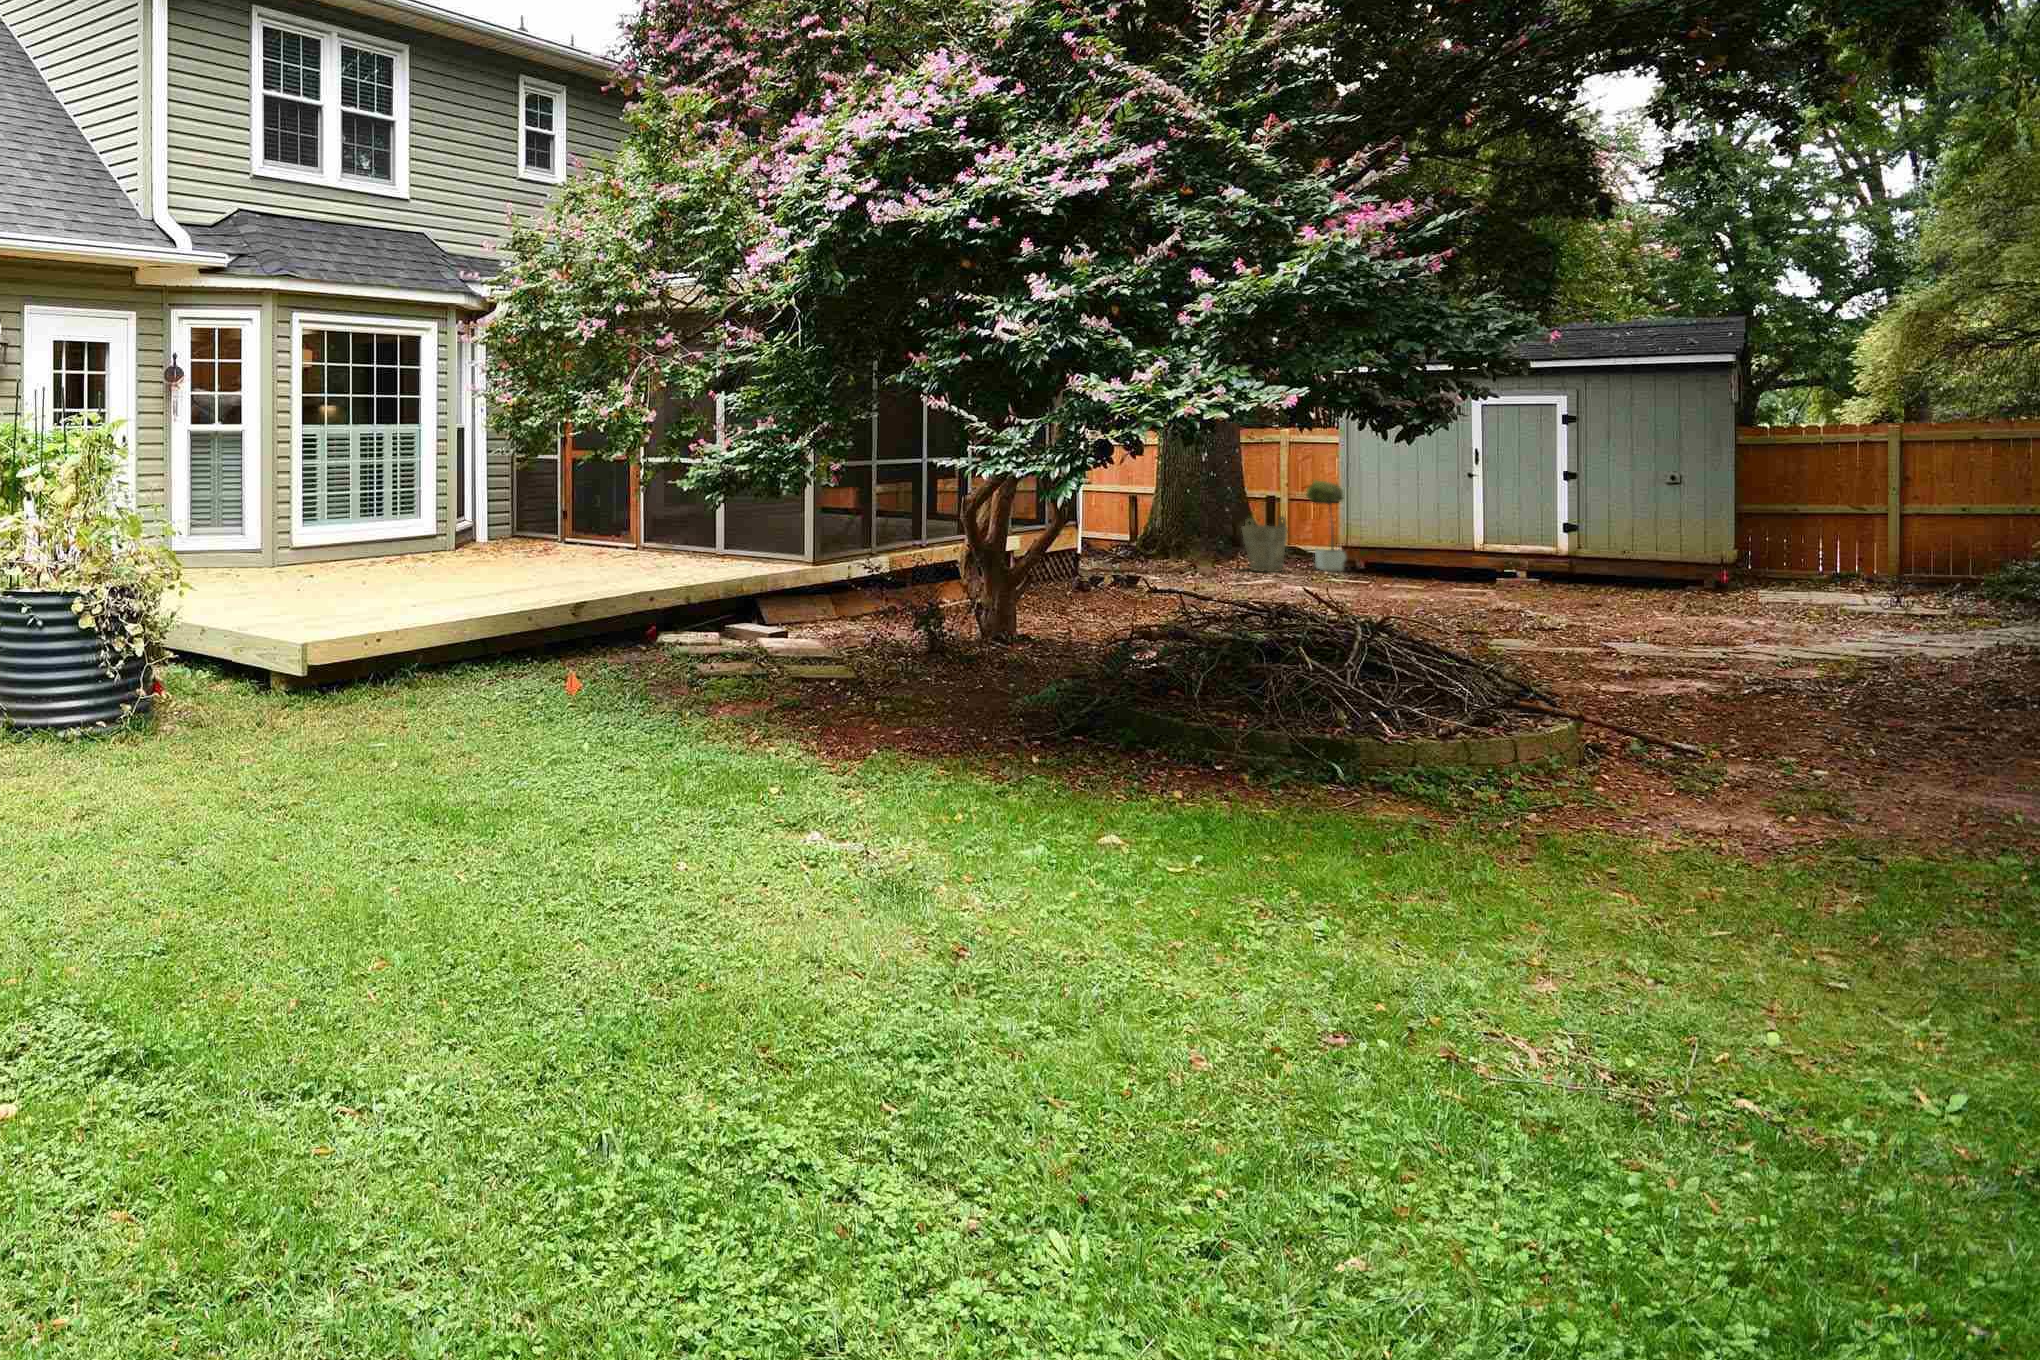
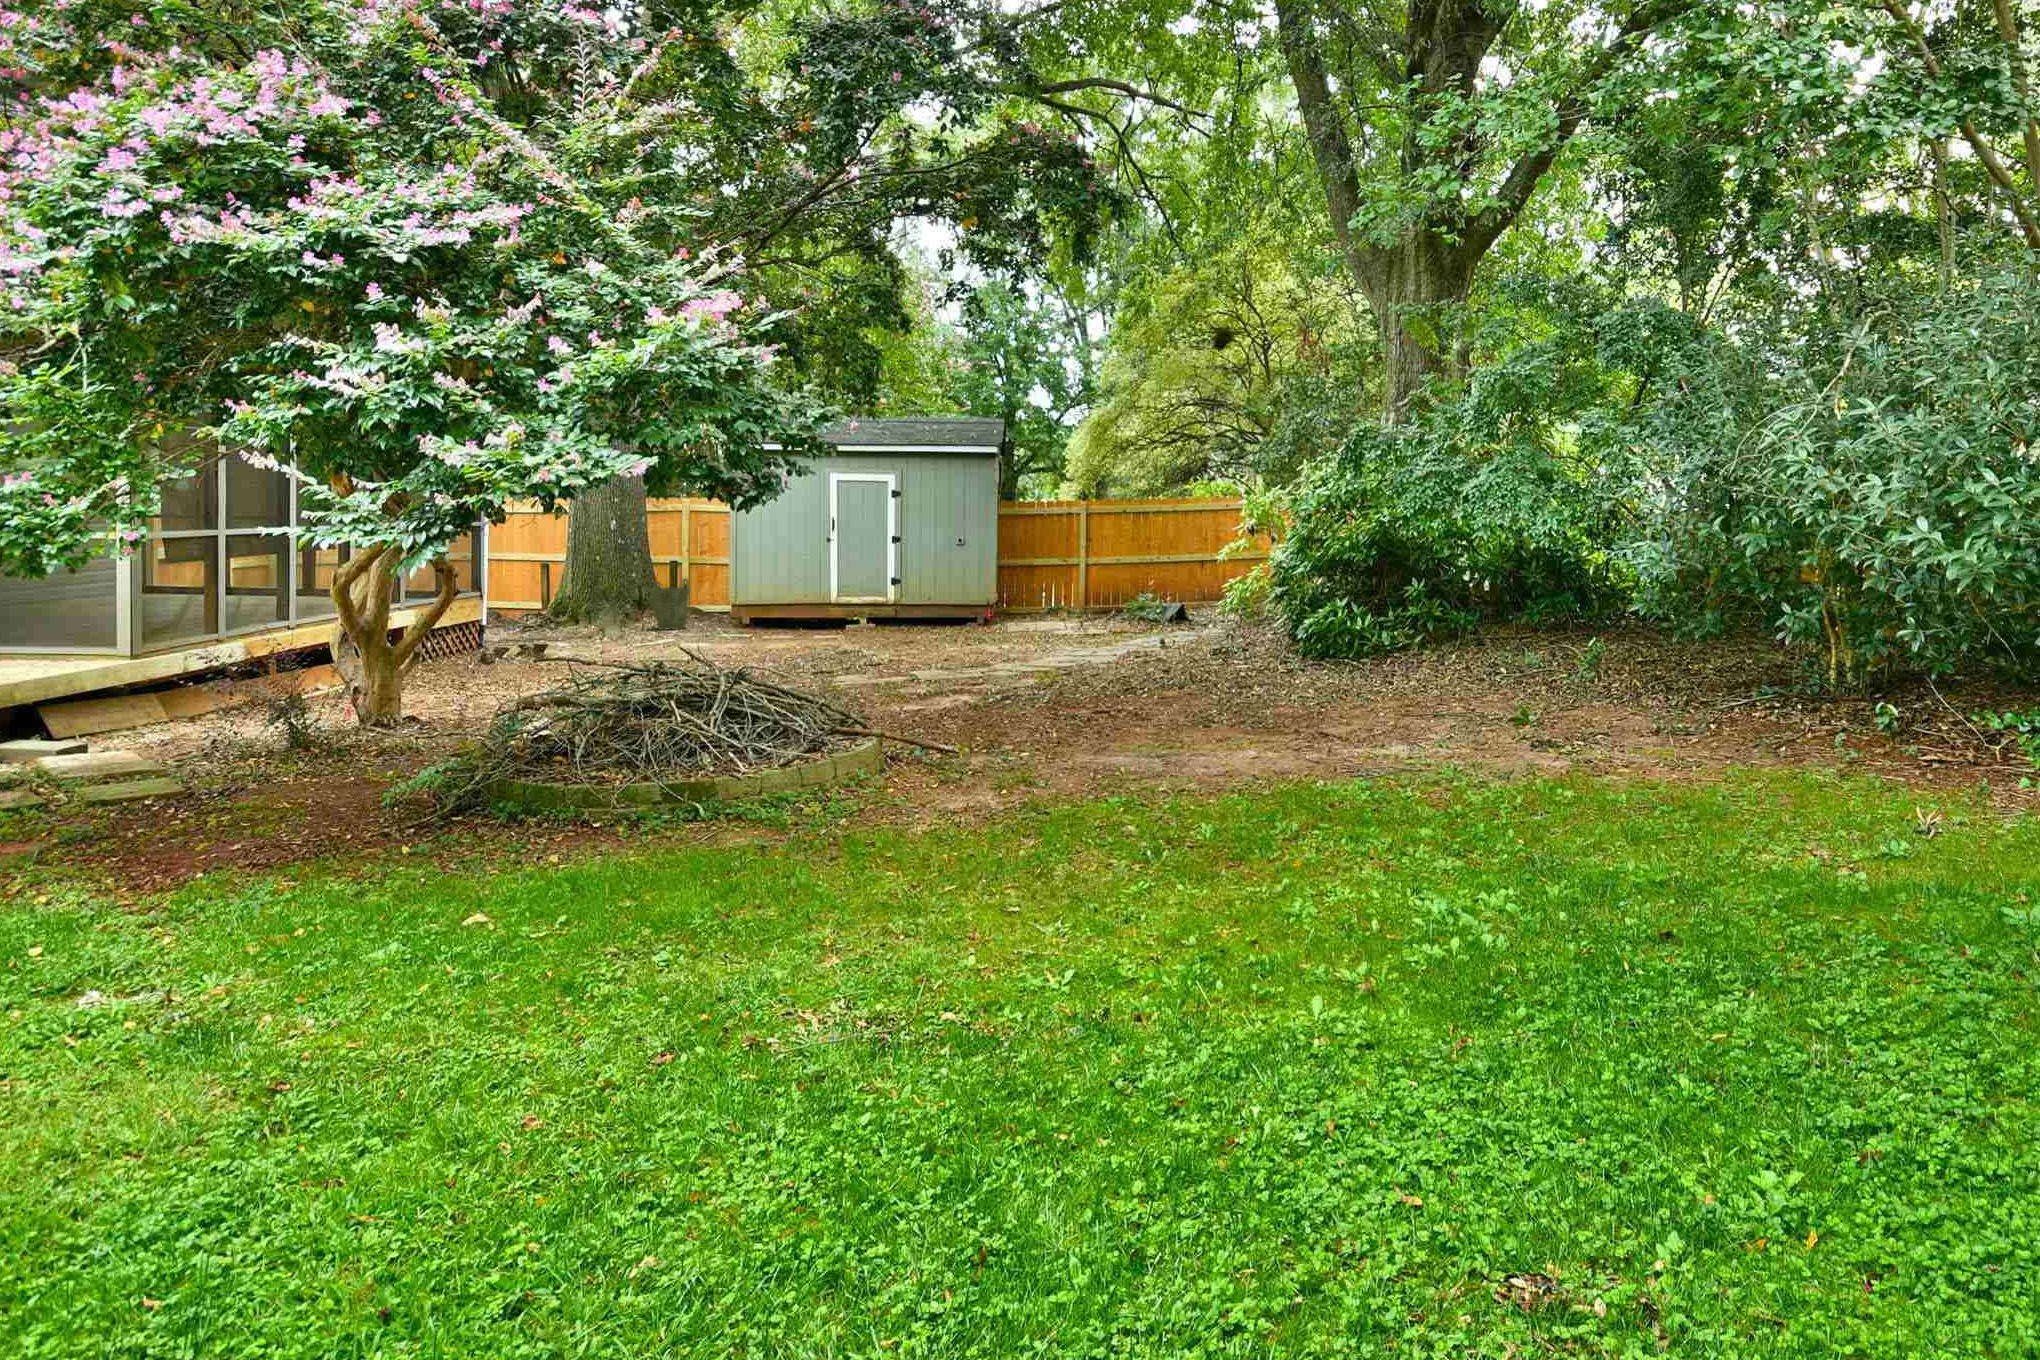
potted tree: present [1306,480,1346,571] -> none [706,544,742,625]

